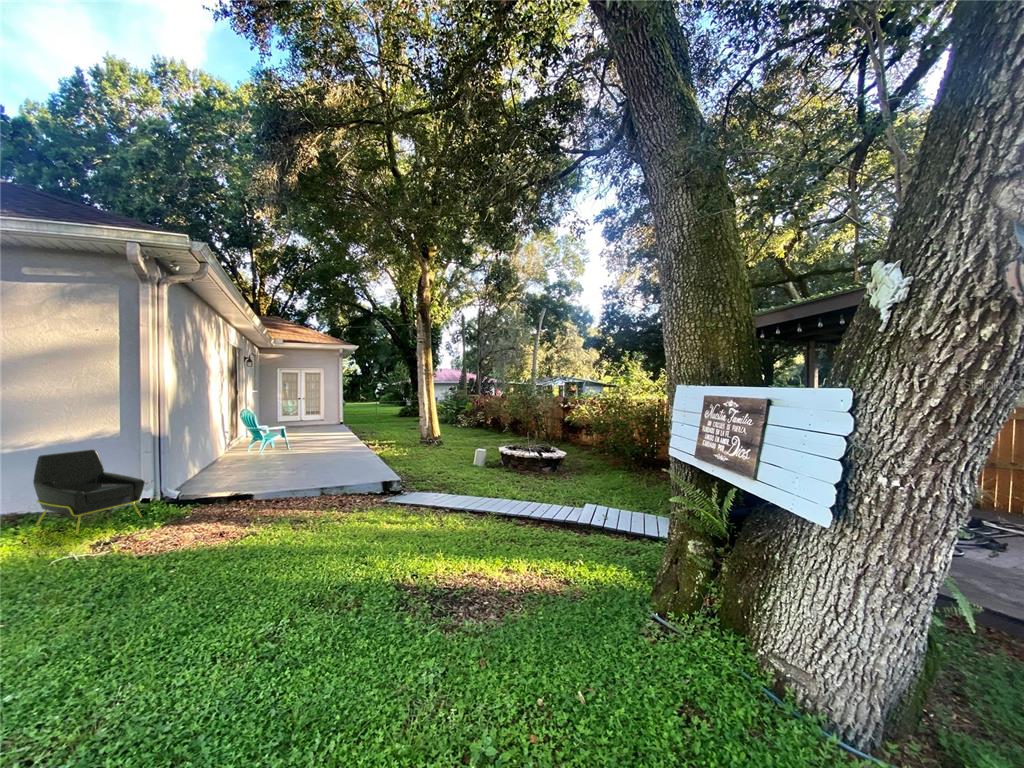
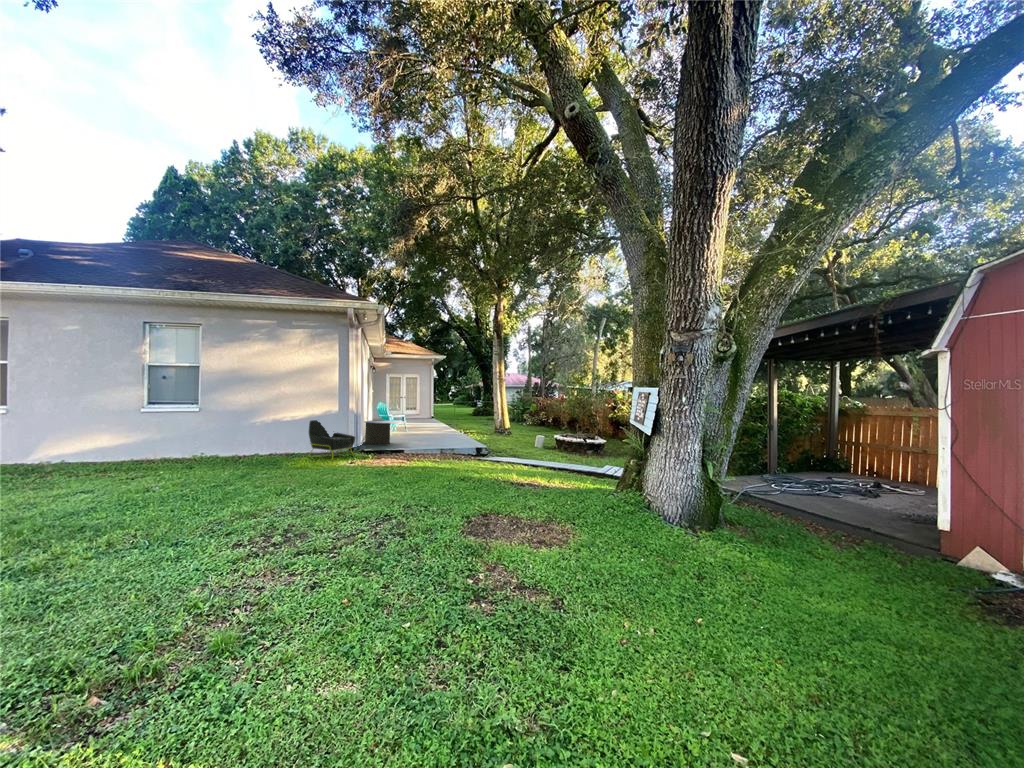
coffee table: none [198,438,276,480] -> present [365,420,406,445]

